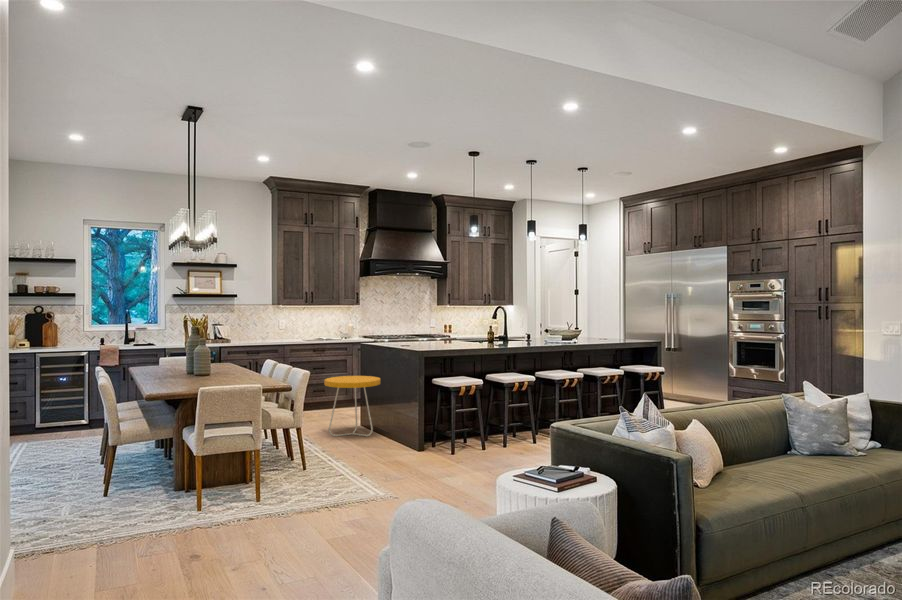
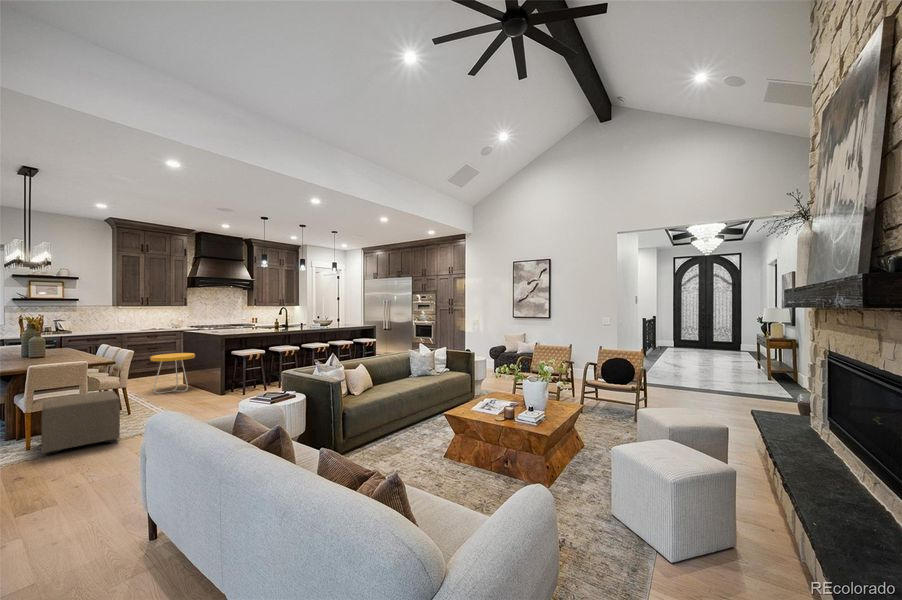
ottoman: none [214,432,305,523] -> present [41,391,120,454]

